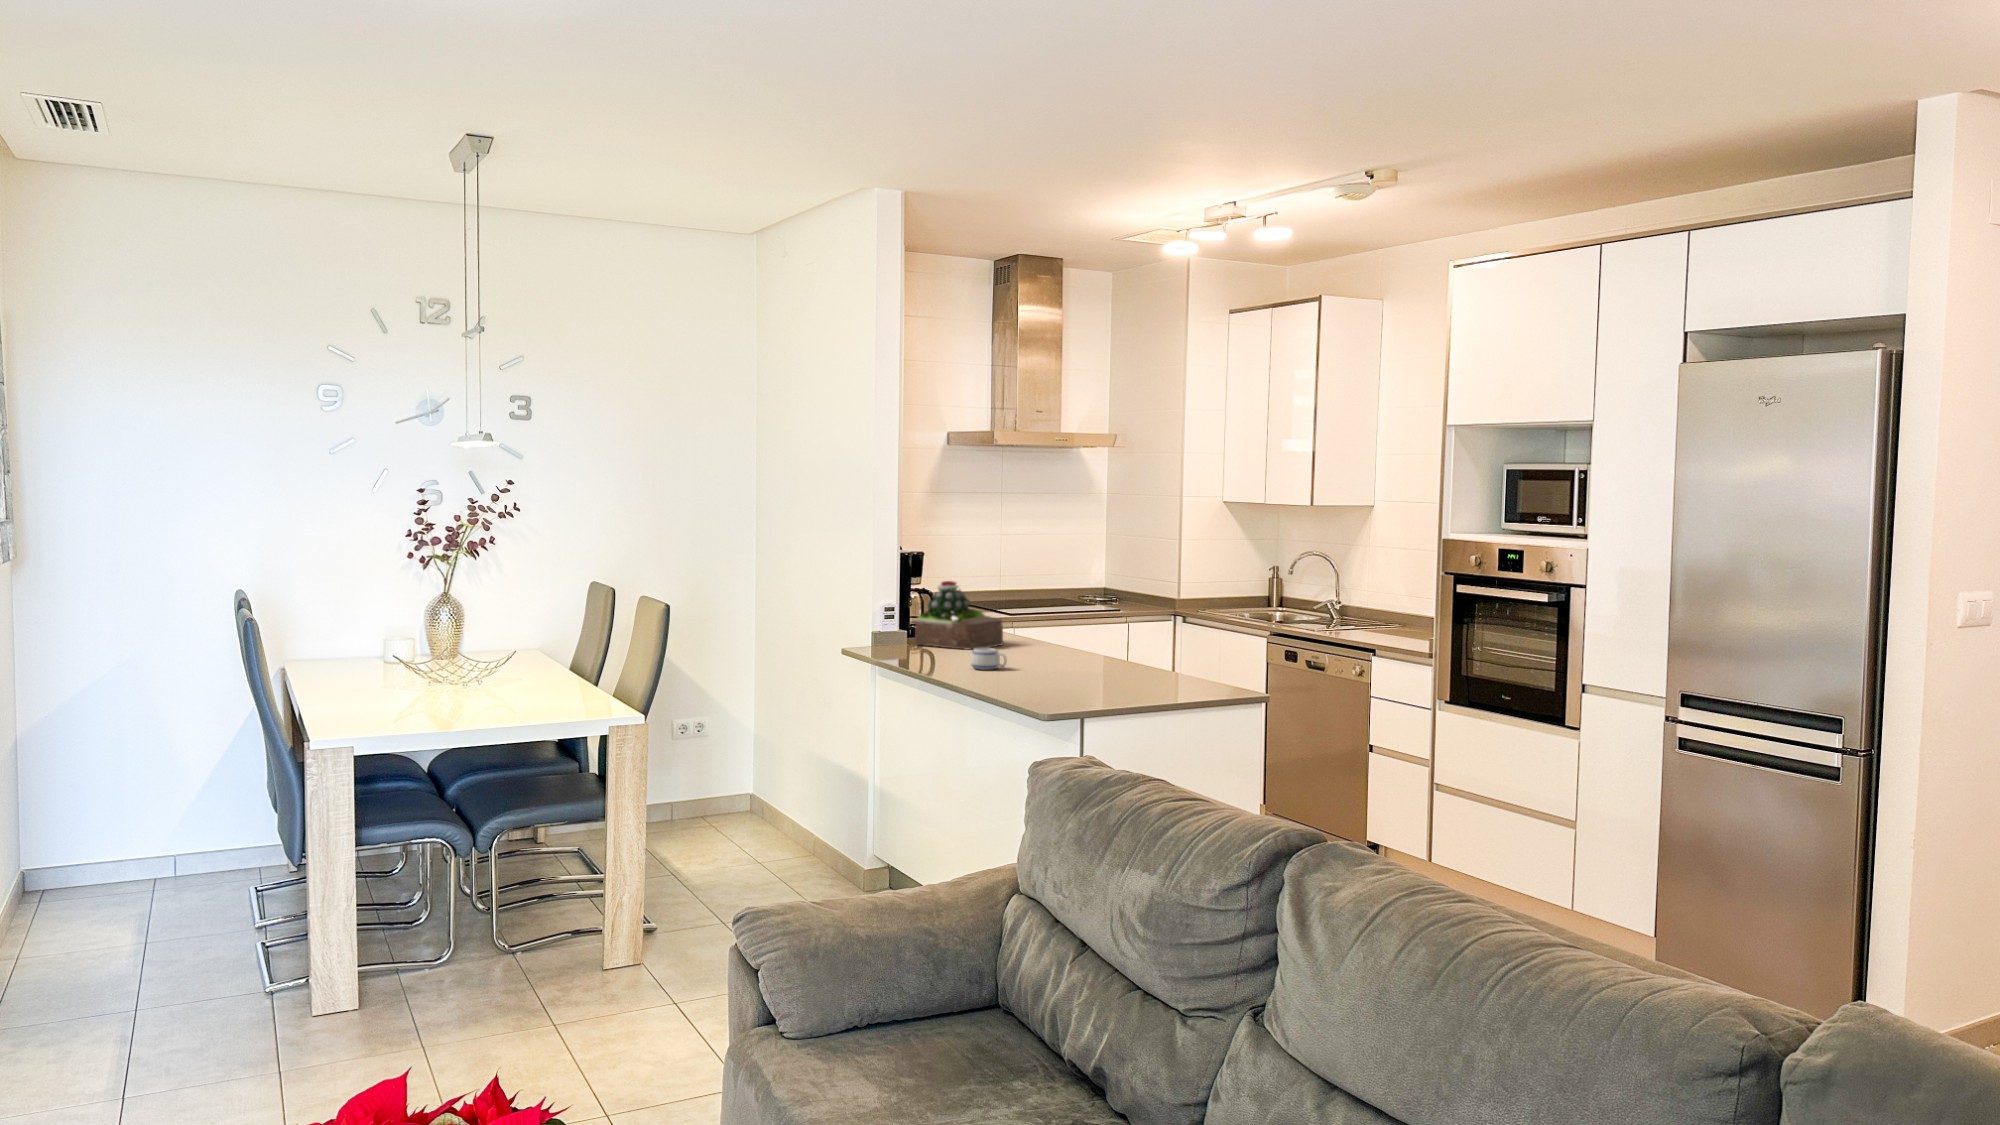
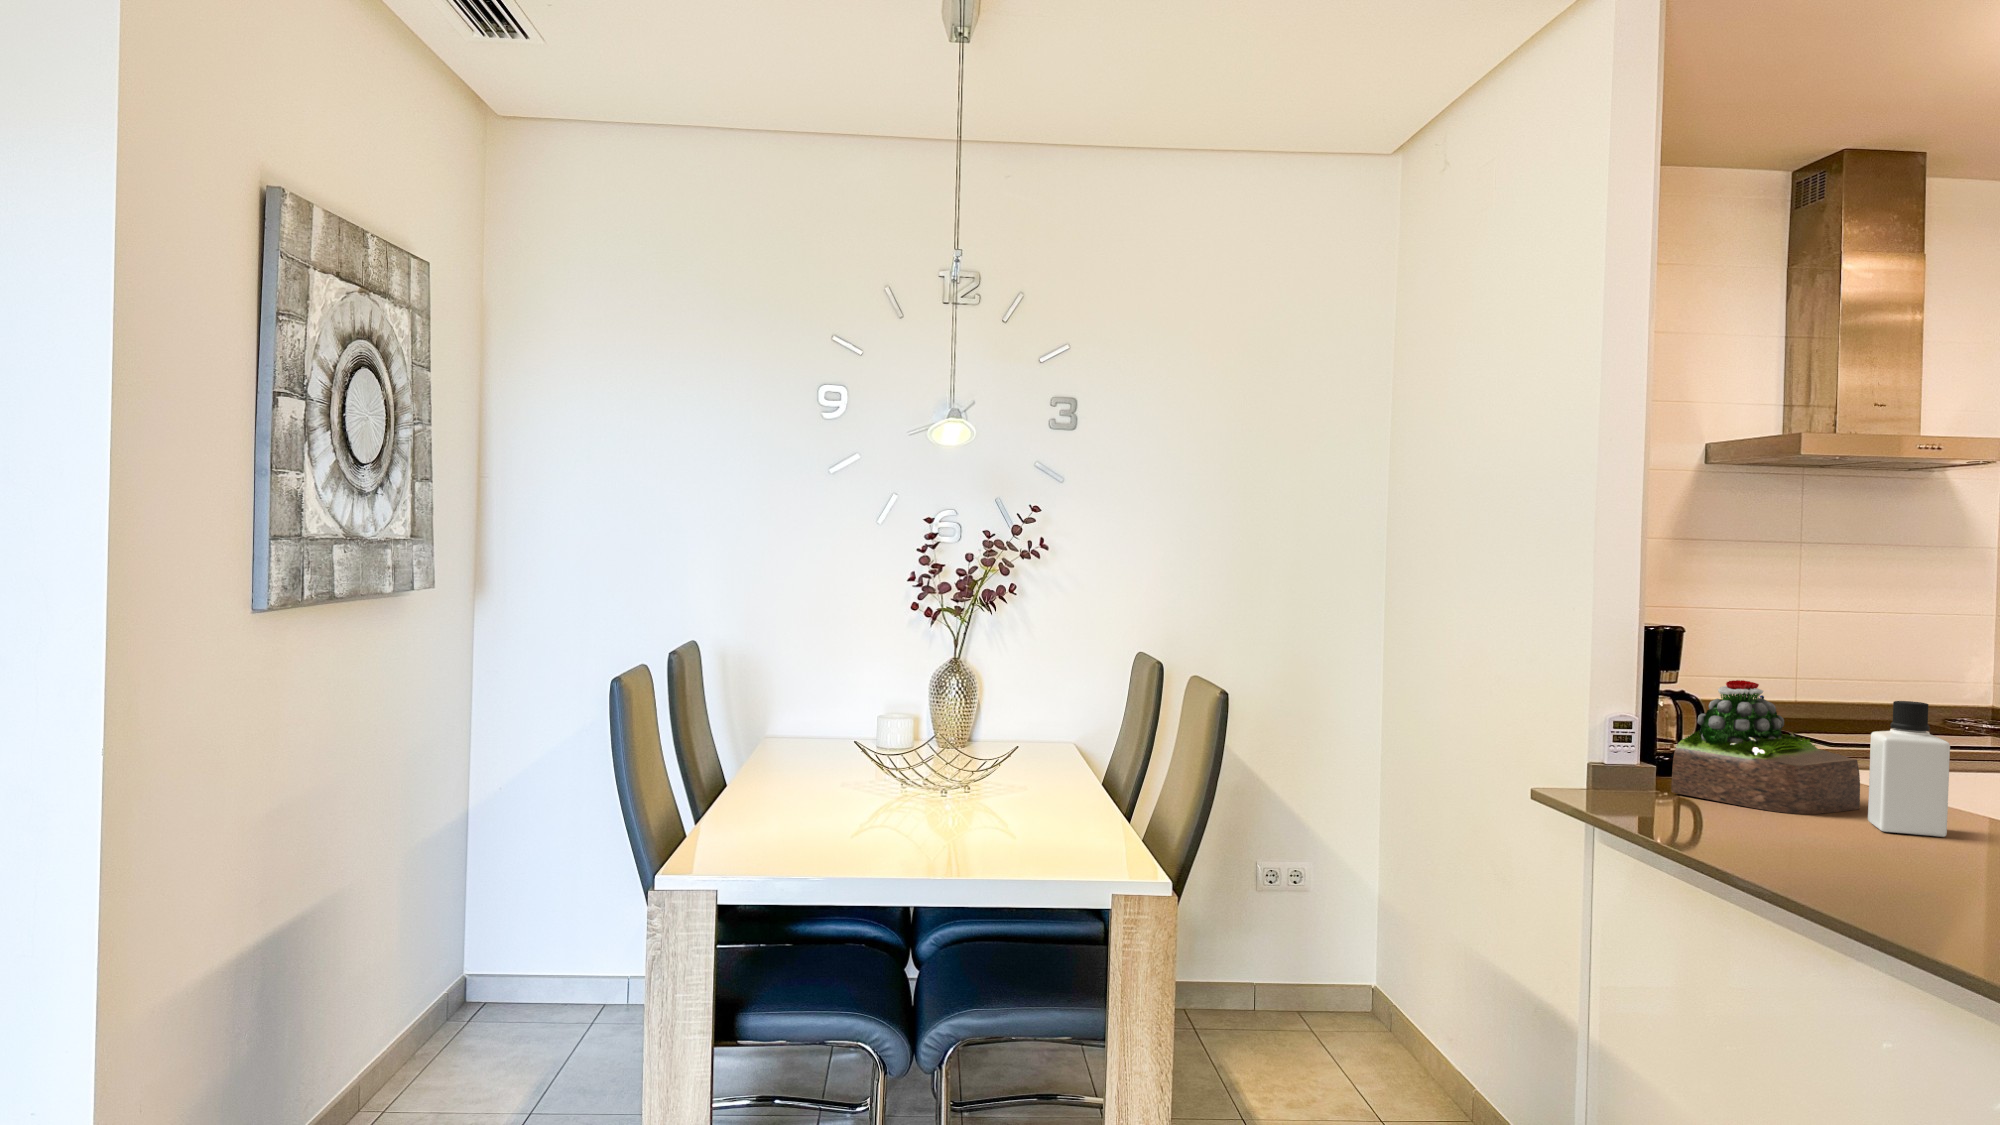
bottle: none [1002,588,1033,654] -> present [1868,701,1950,837]
mug: present [971,648,1007,670] -> none [1829,823,1924,874]

